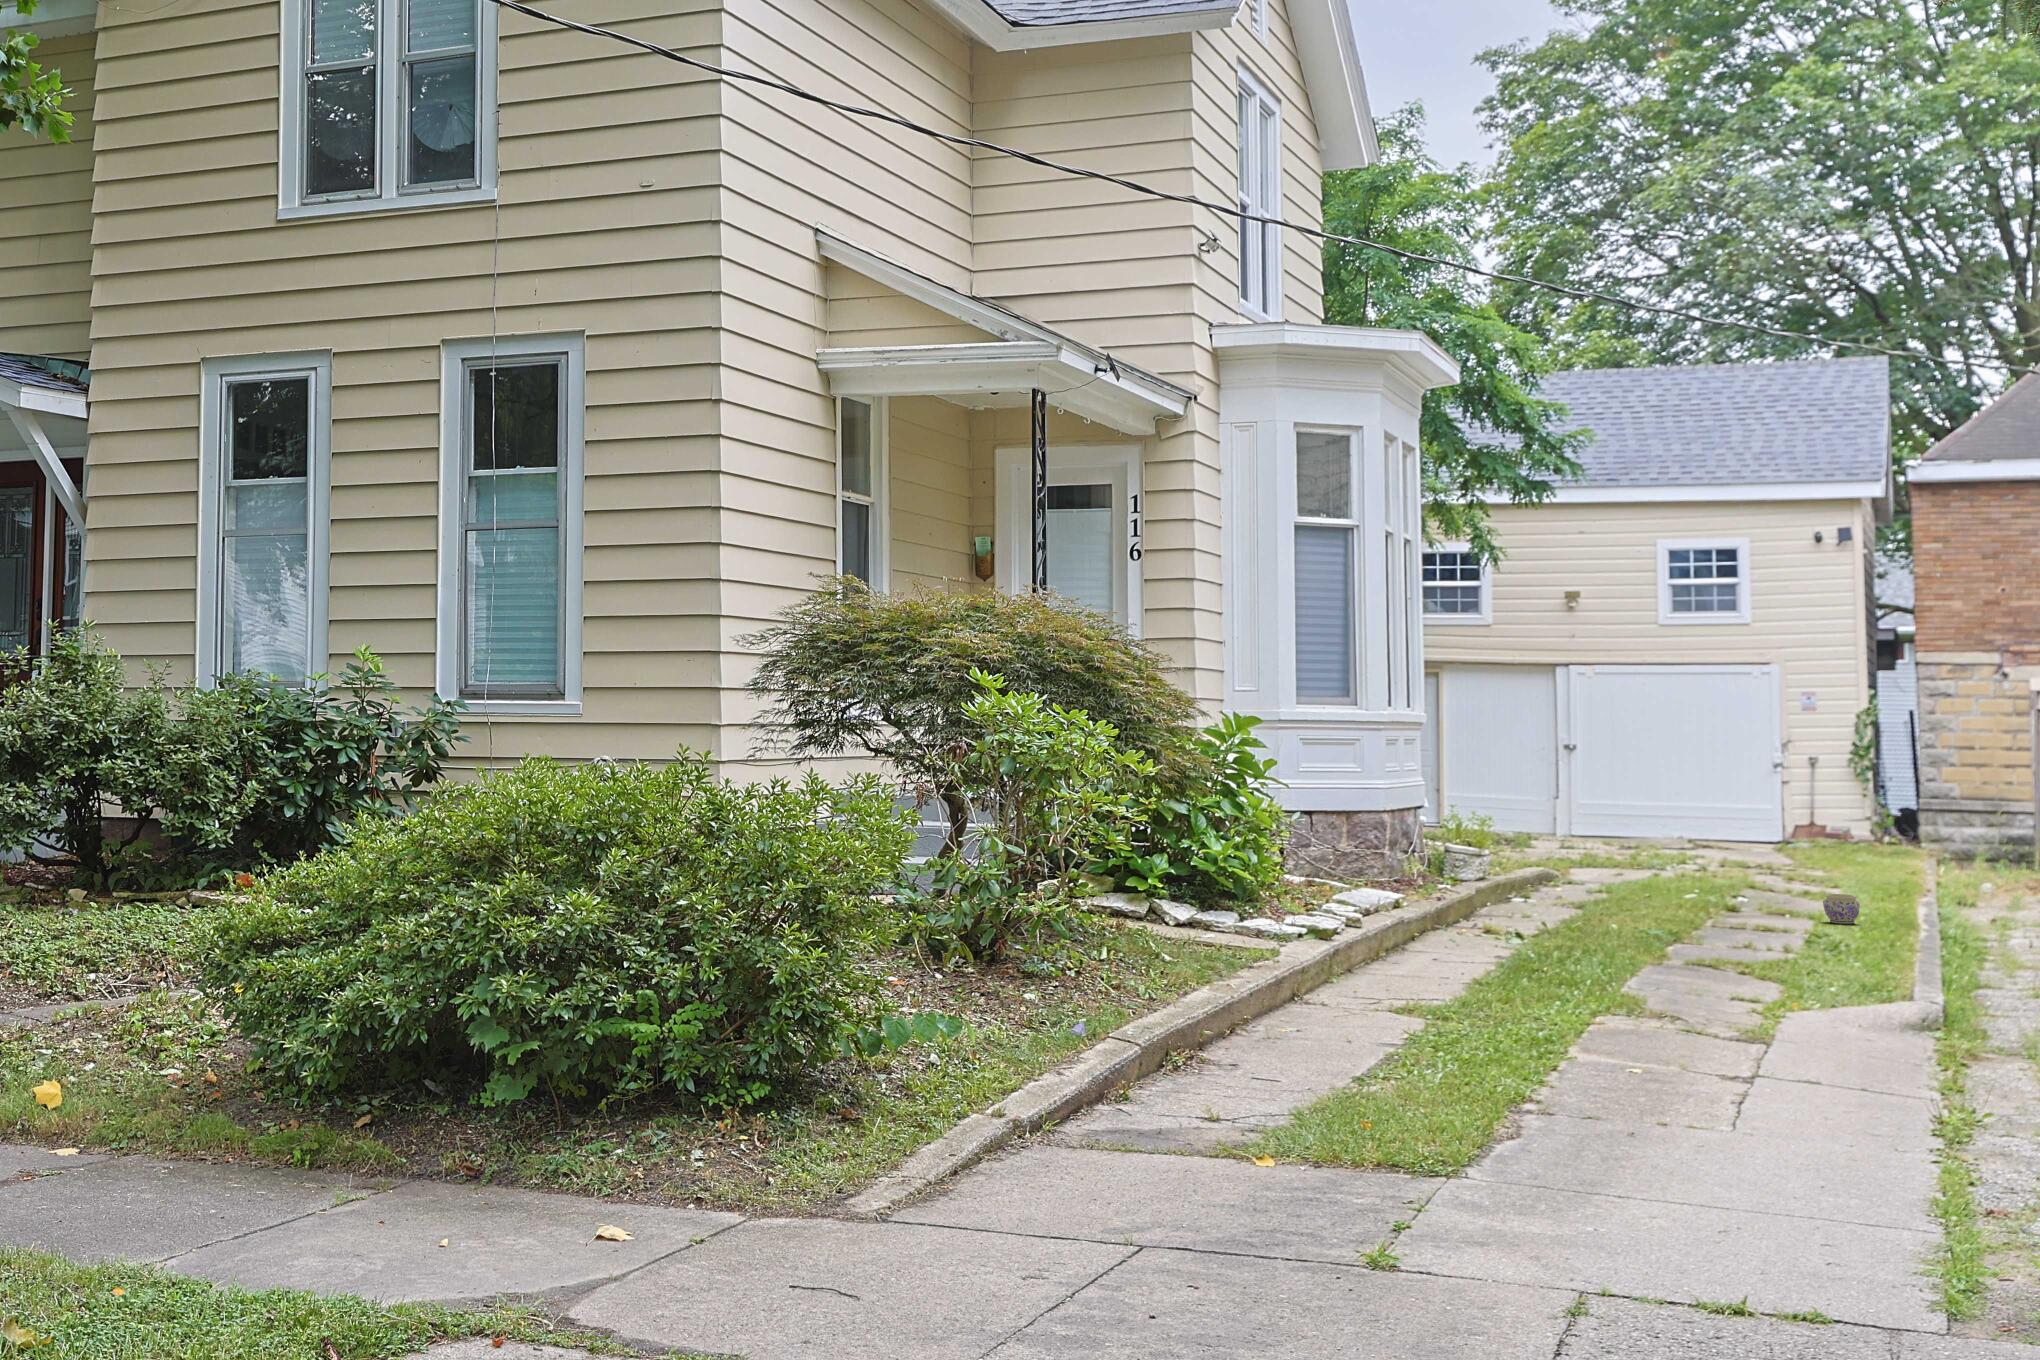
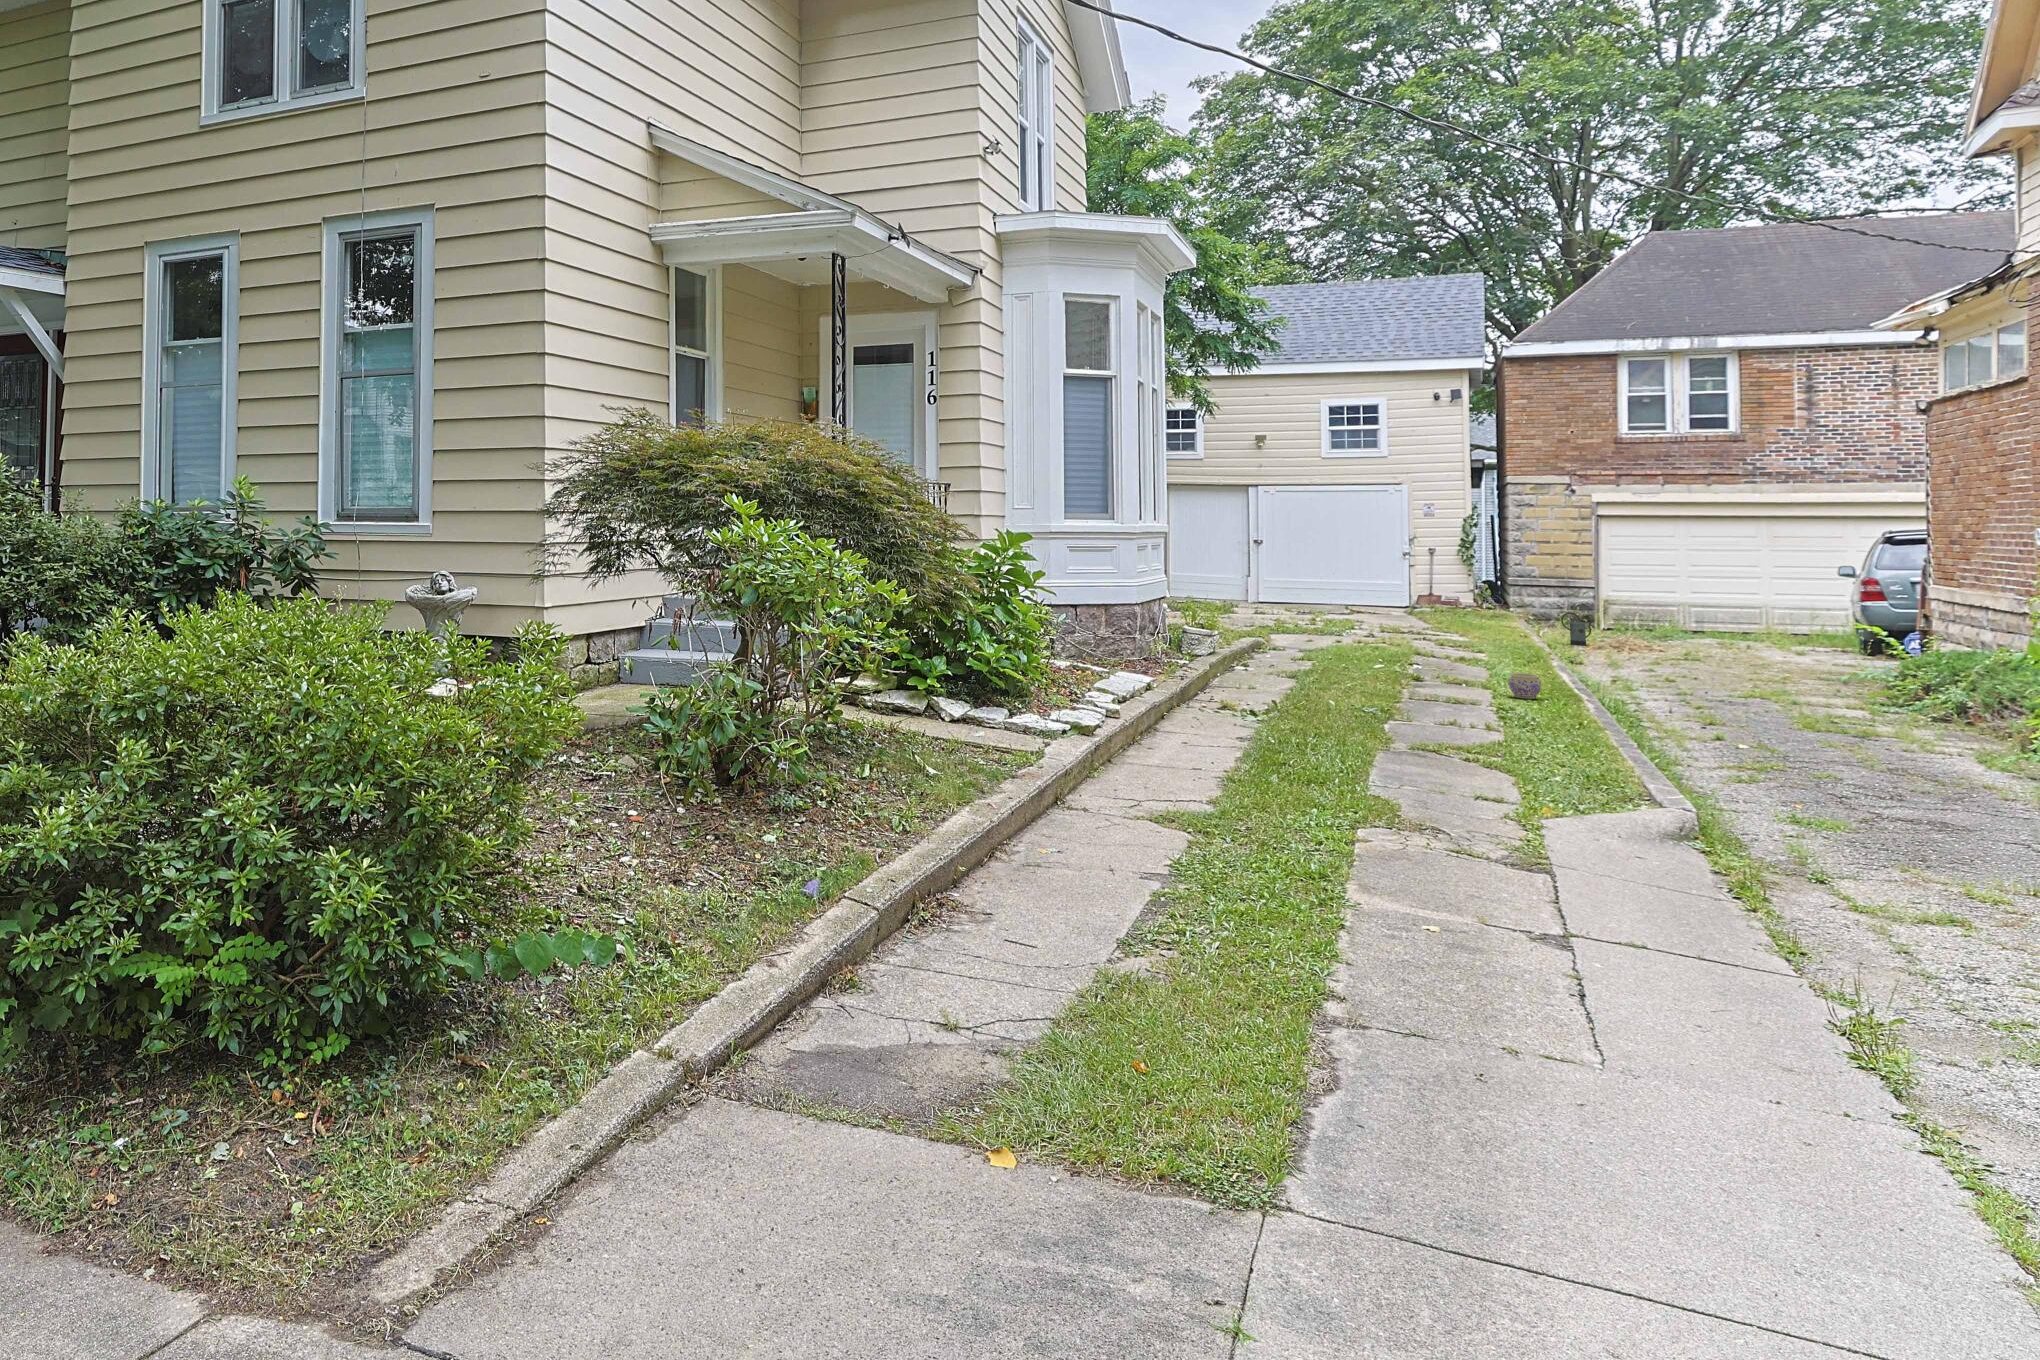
watering can: none [1943,835,1984,879] -> present [1561,612,1593,646]

